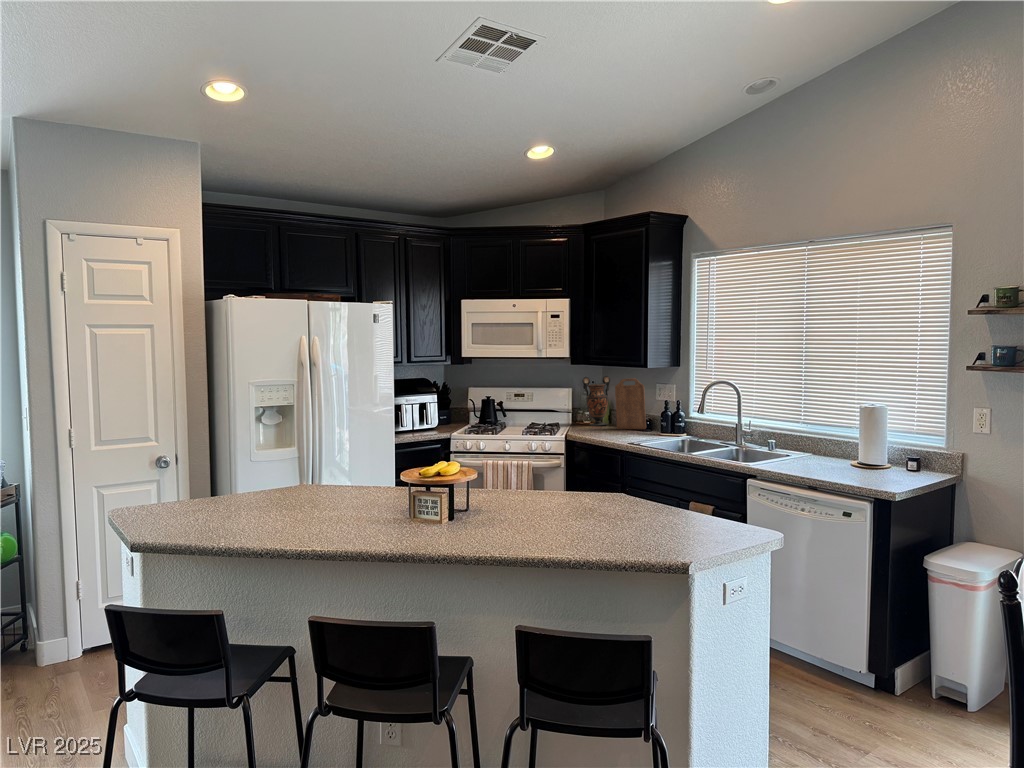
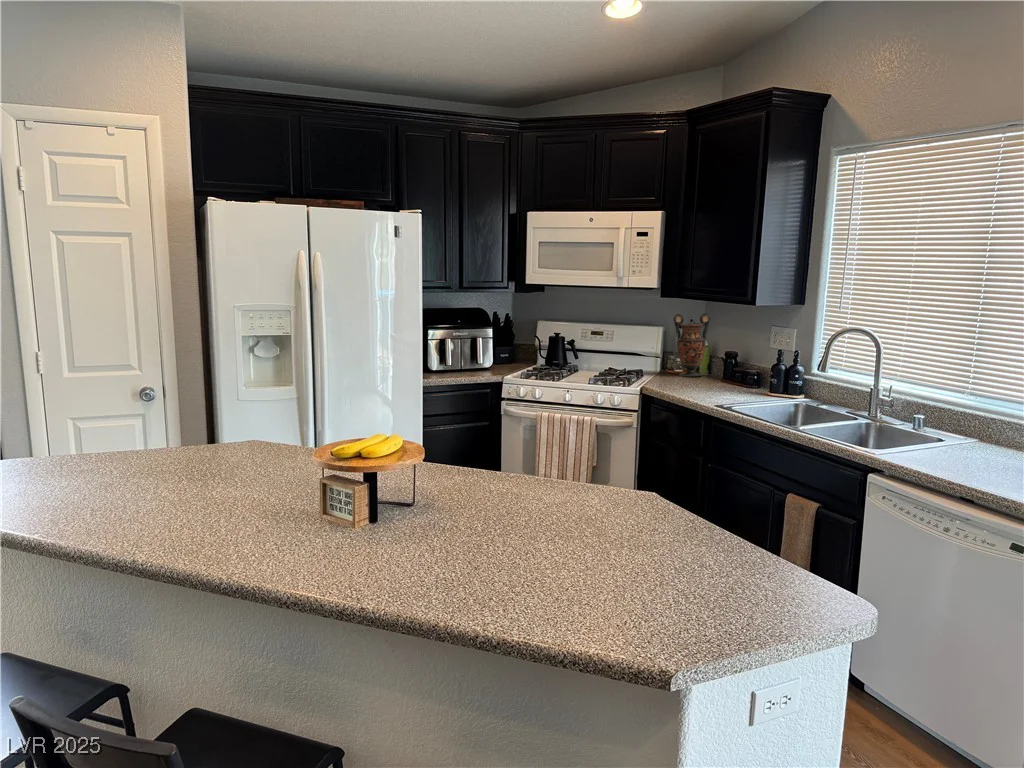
cutting board: present [615,378,646,429] -> none [713,319,752,385]

